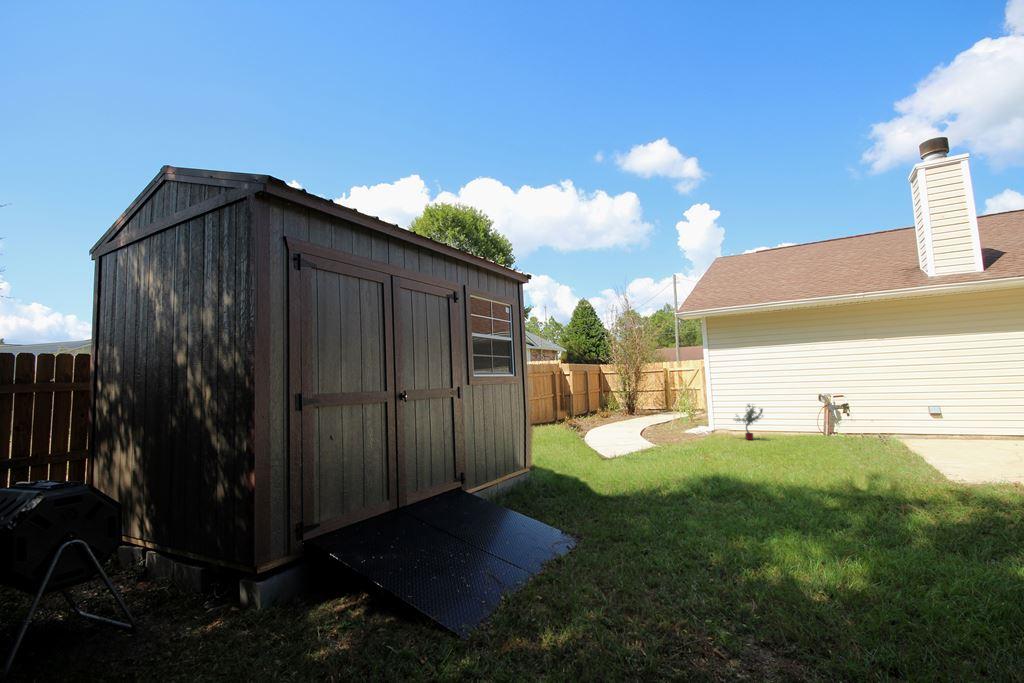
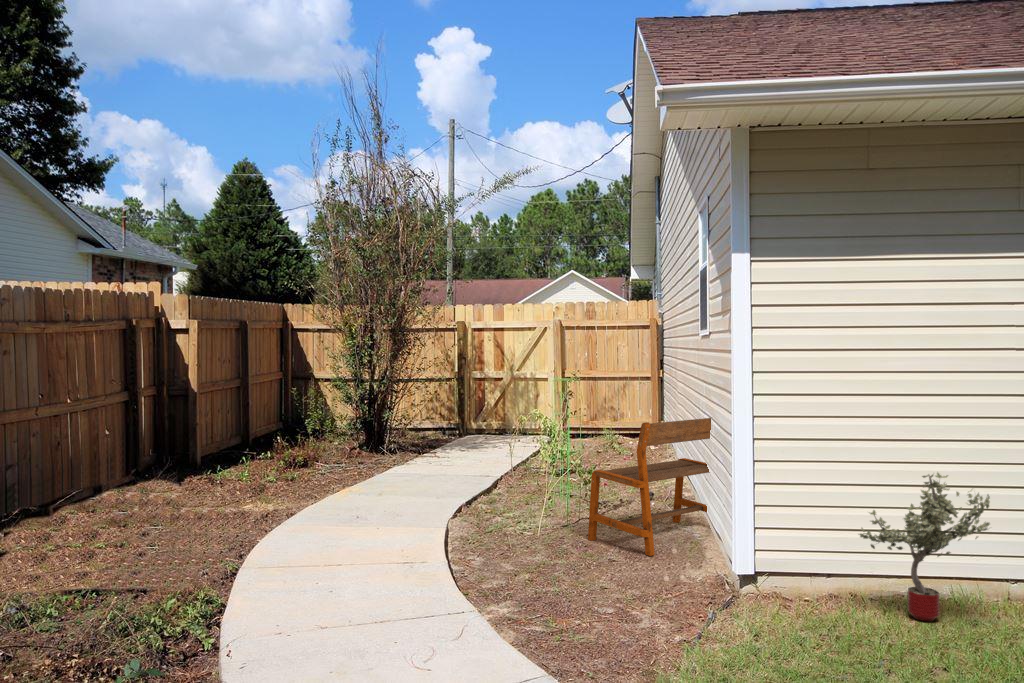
bench: none [680,394,726,432] -> present [588,418,711,556]

